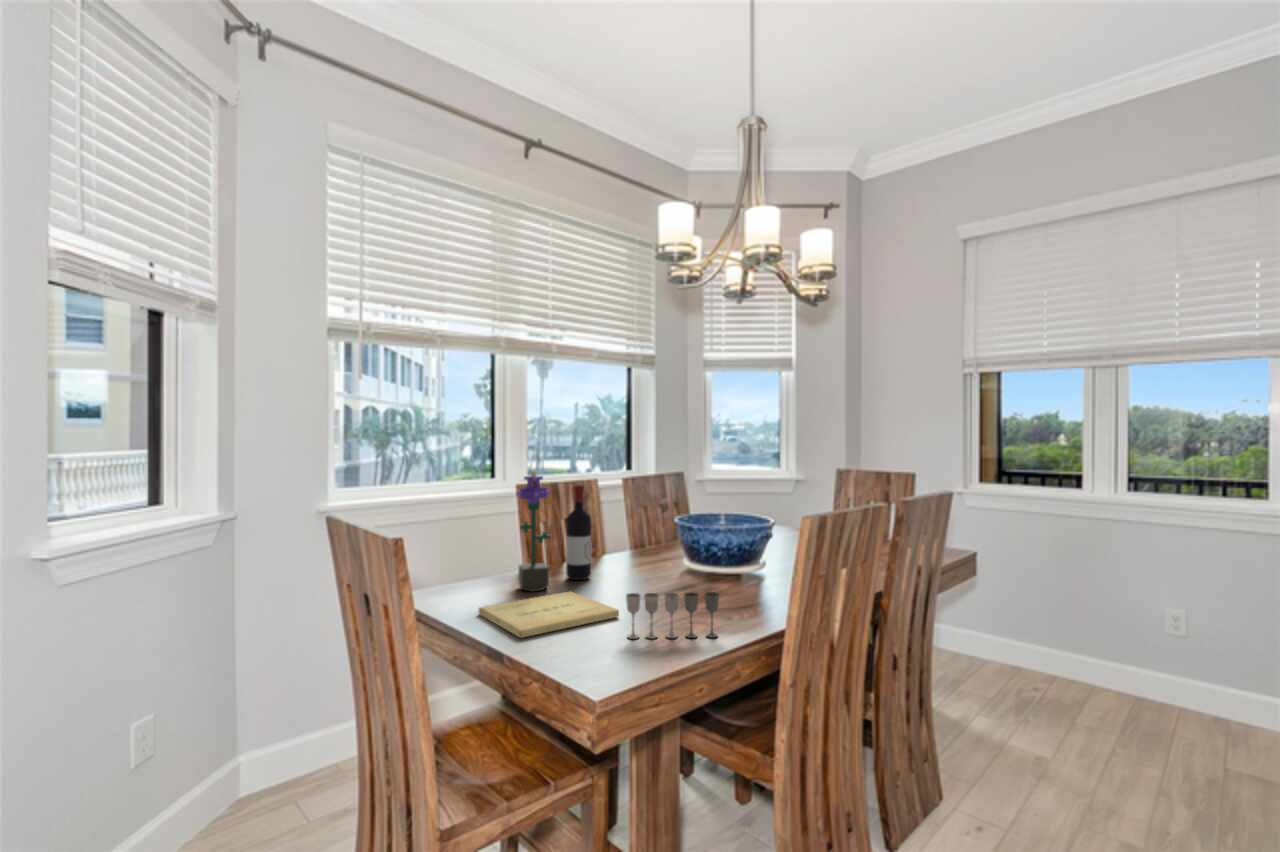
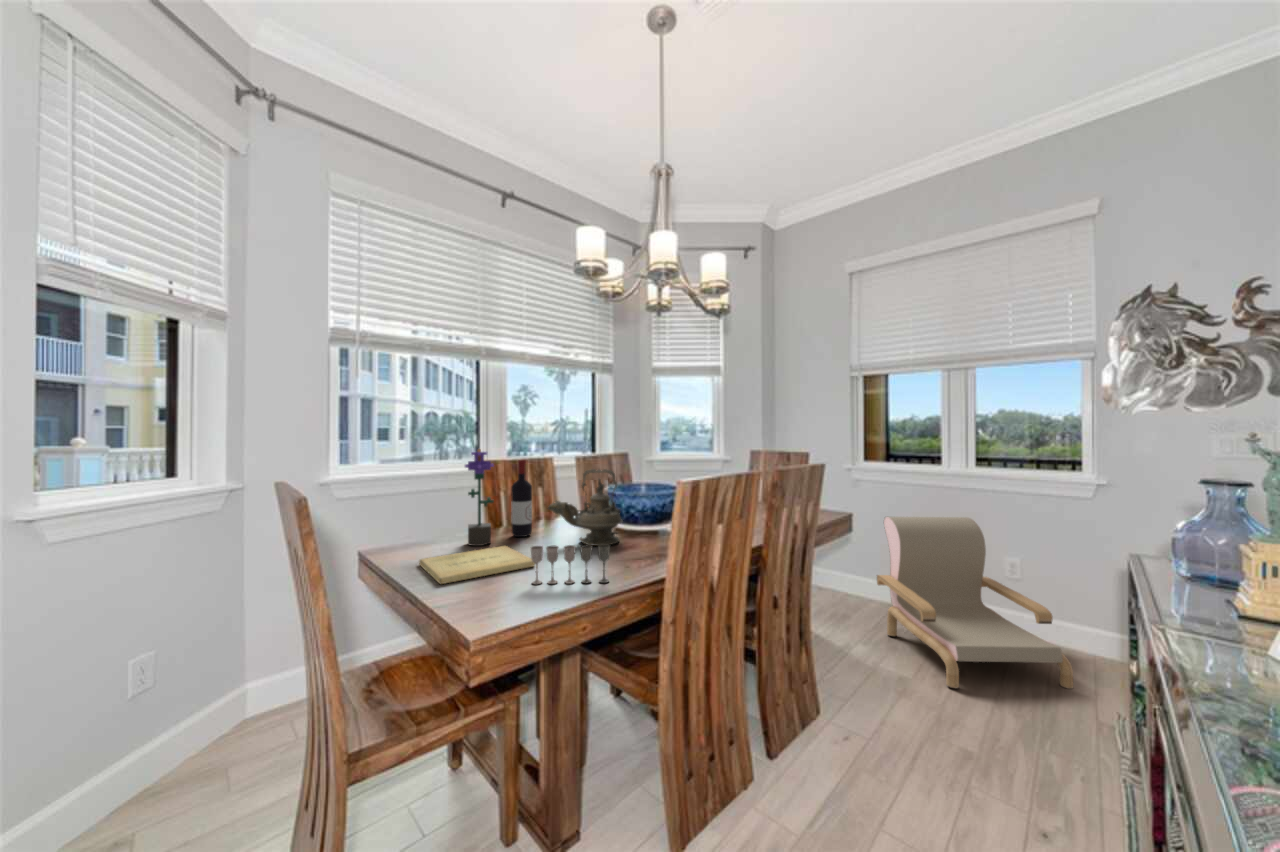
teapot: none [617,498,708,592] -> present [548,469,622,546]
armchair: none [1000,555,1255,773] -> present [877,516,1073,689]

